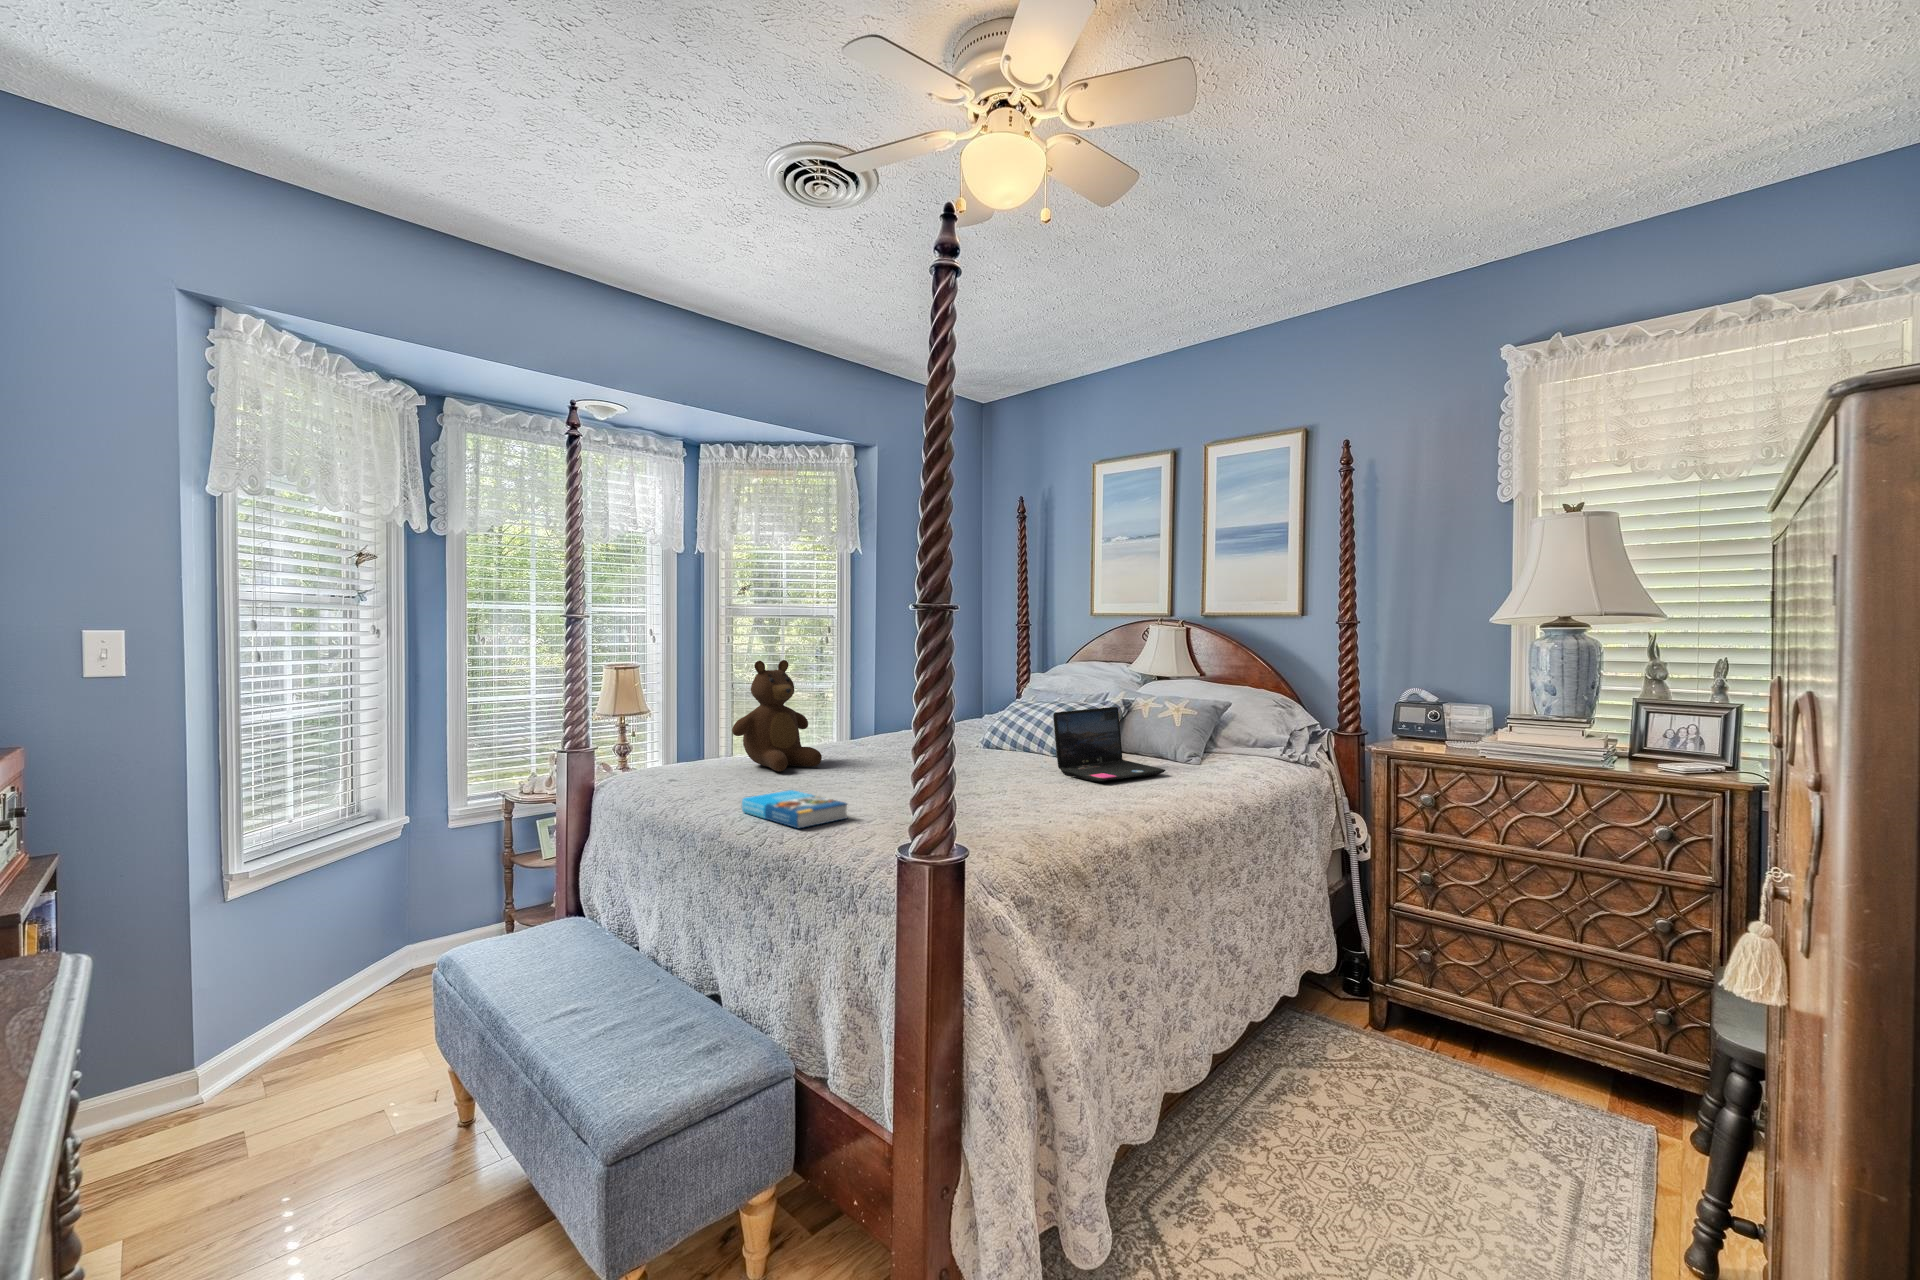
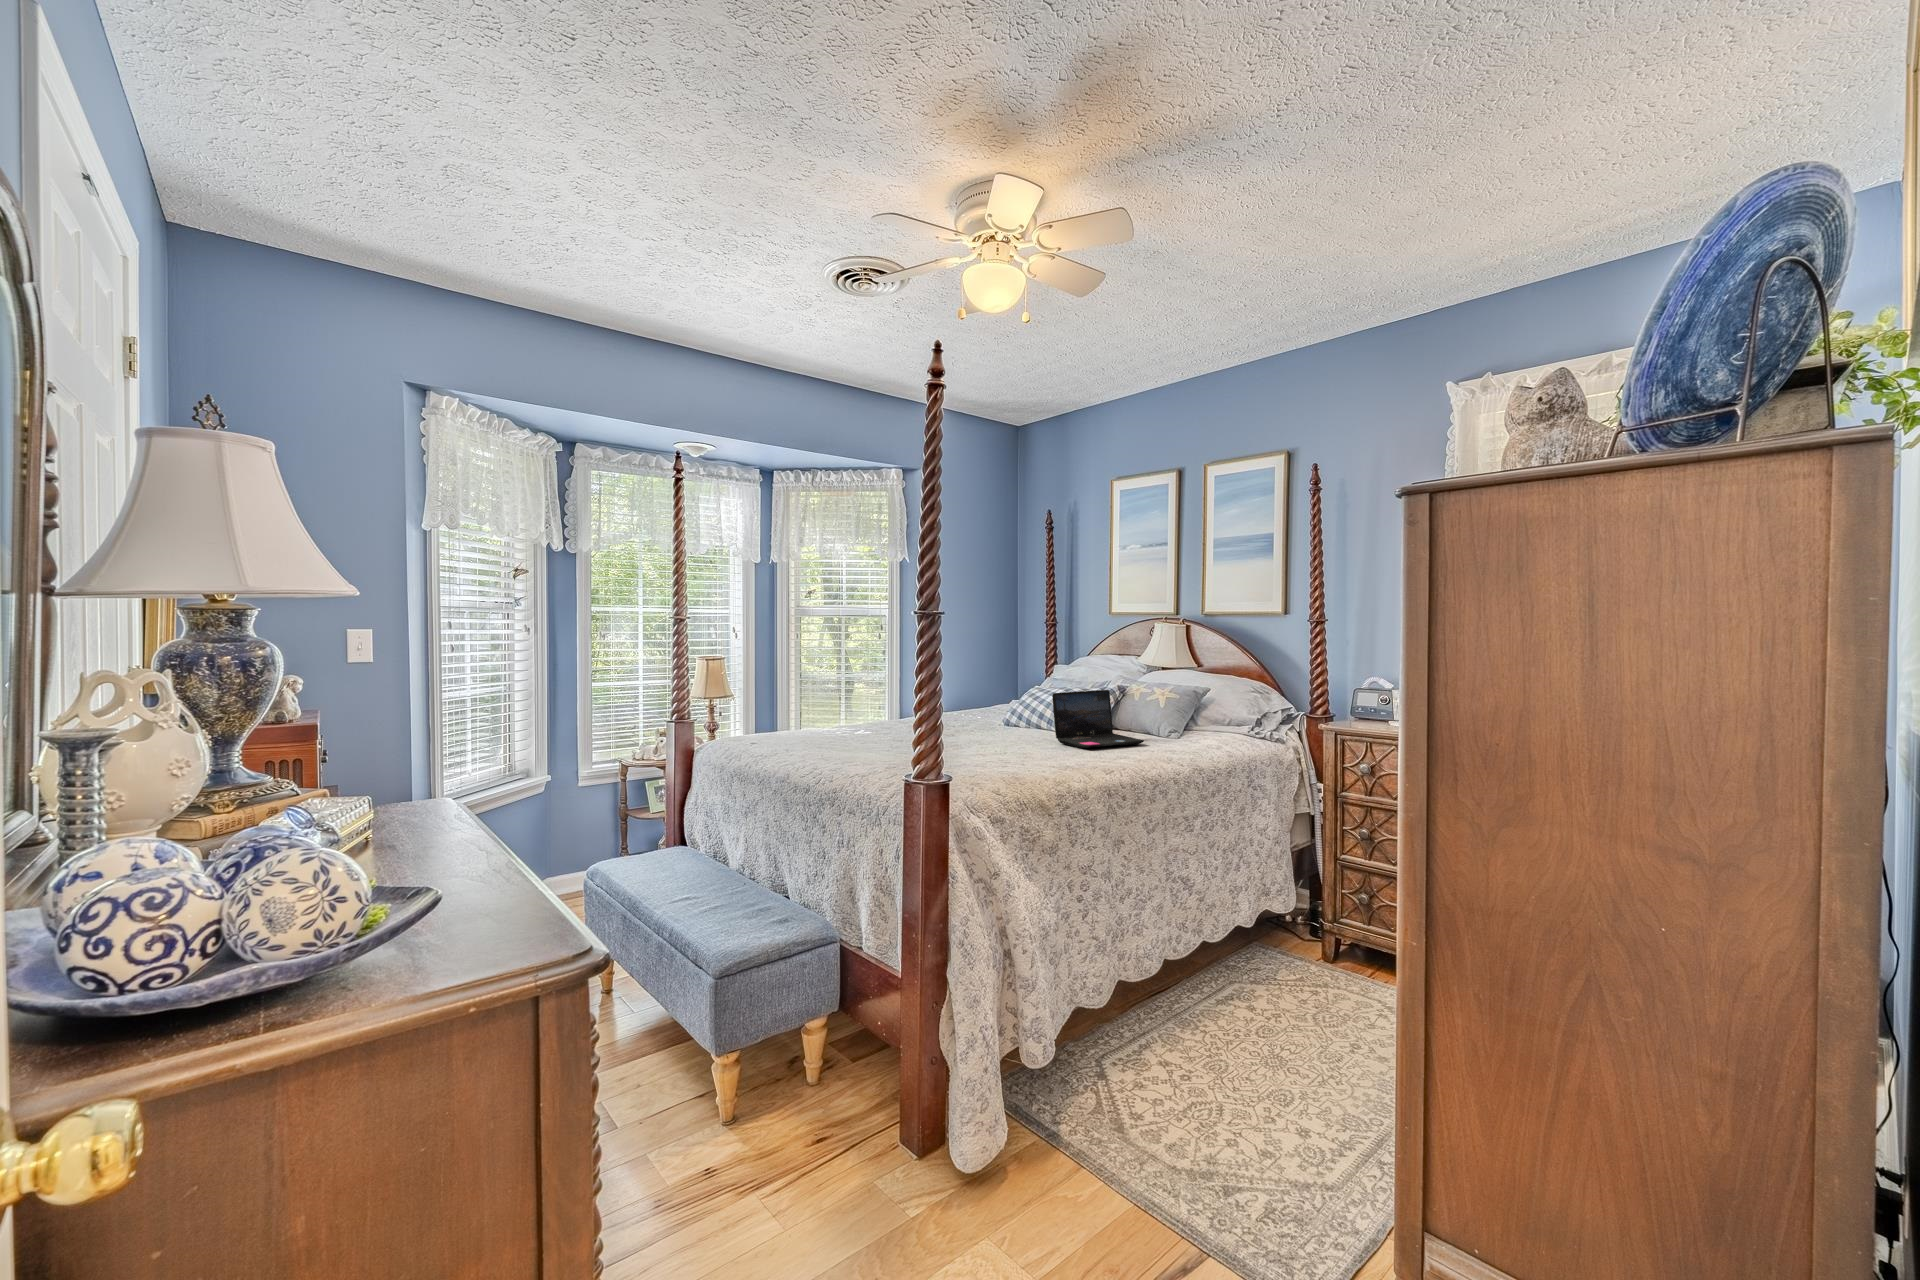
teddy bear: present [732,660,822,771] -> none [798,651,868,738]
book: present [742,790,847,828] -> none [802,747,880,771]

